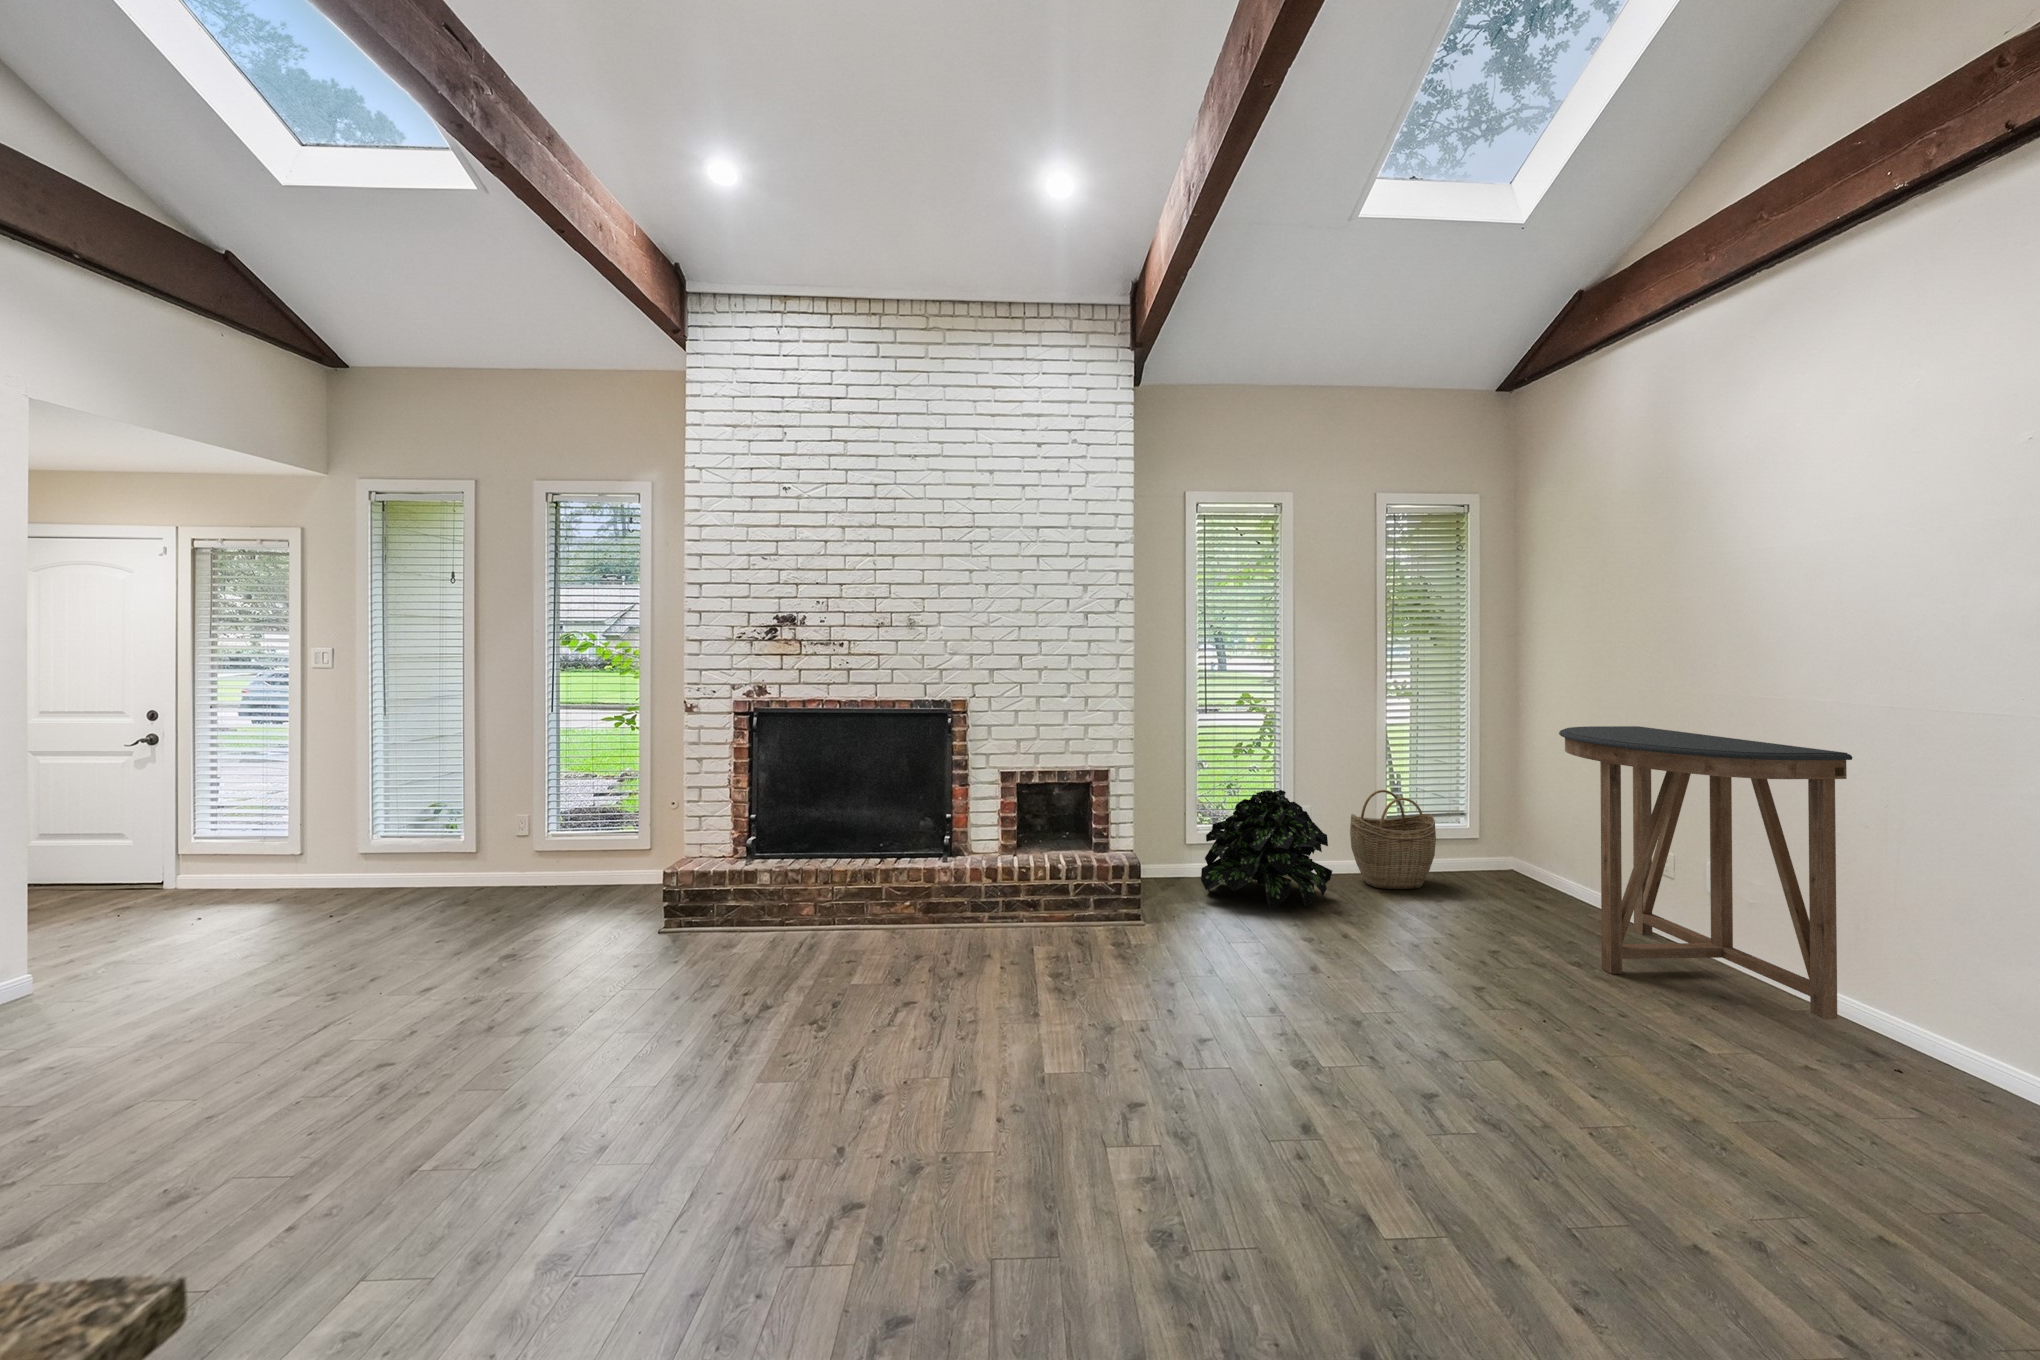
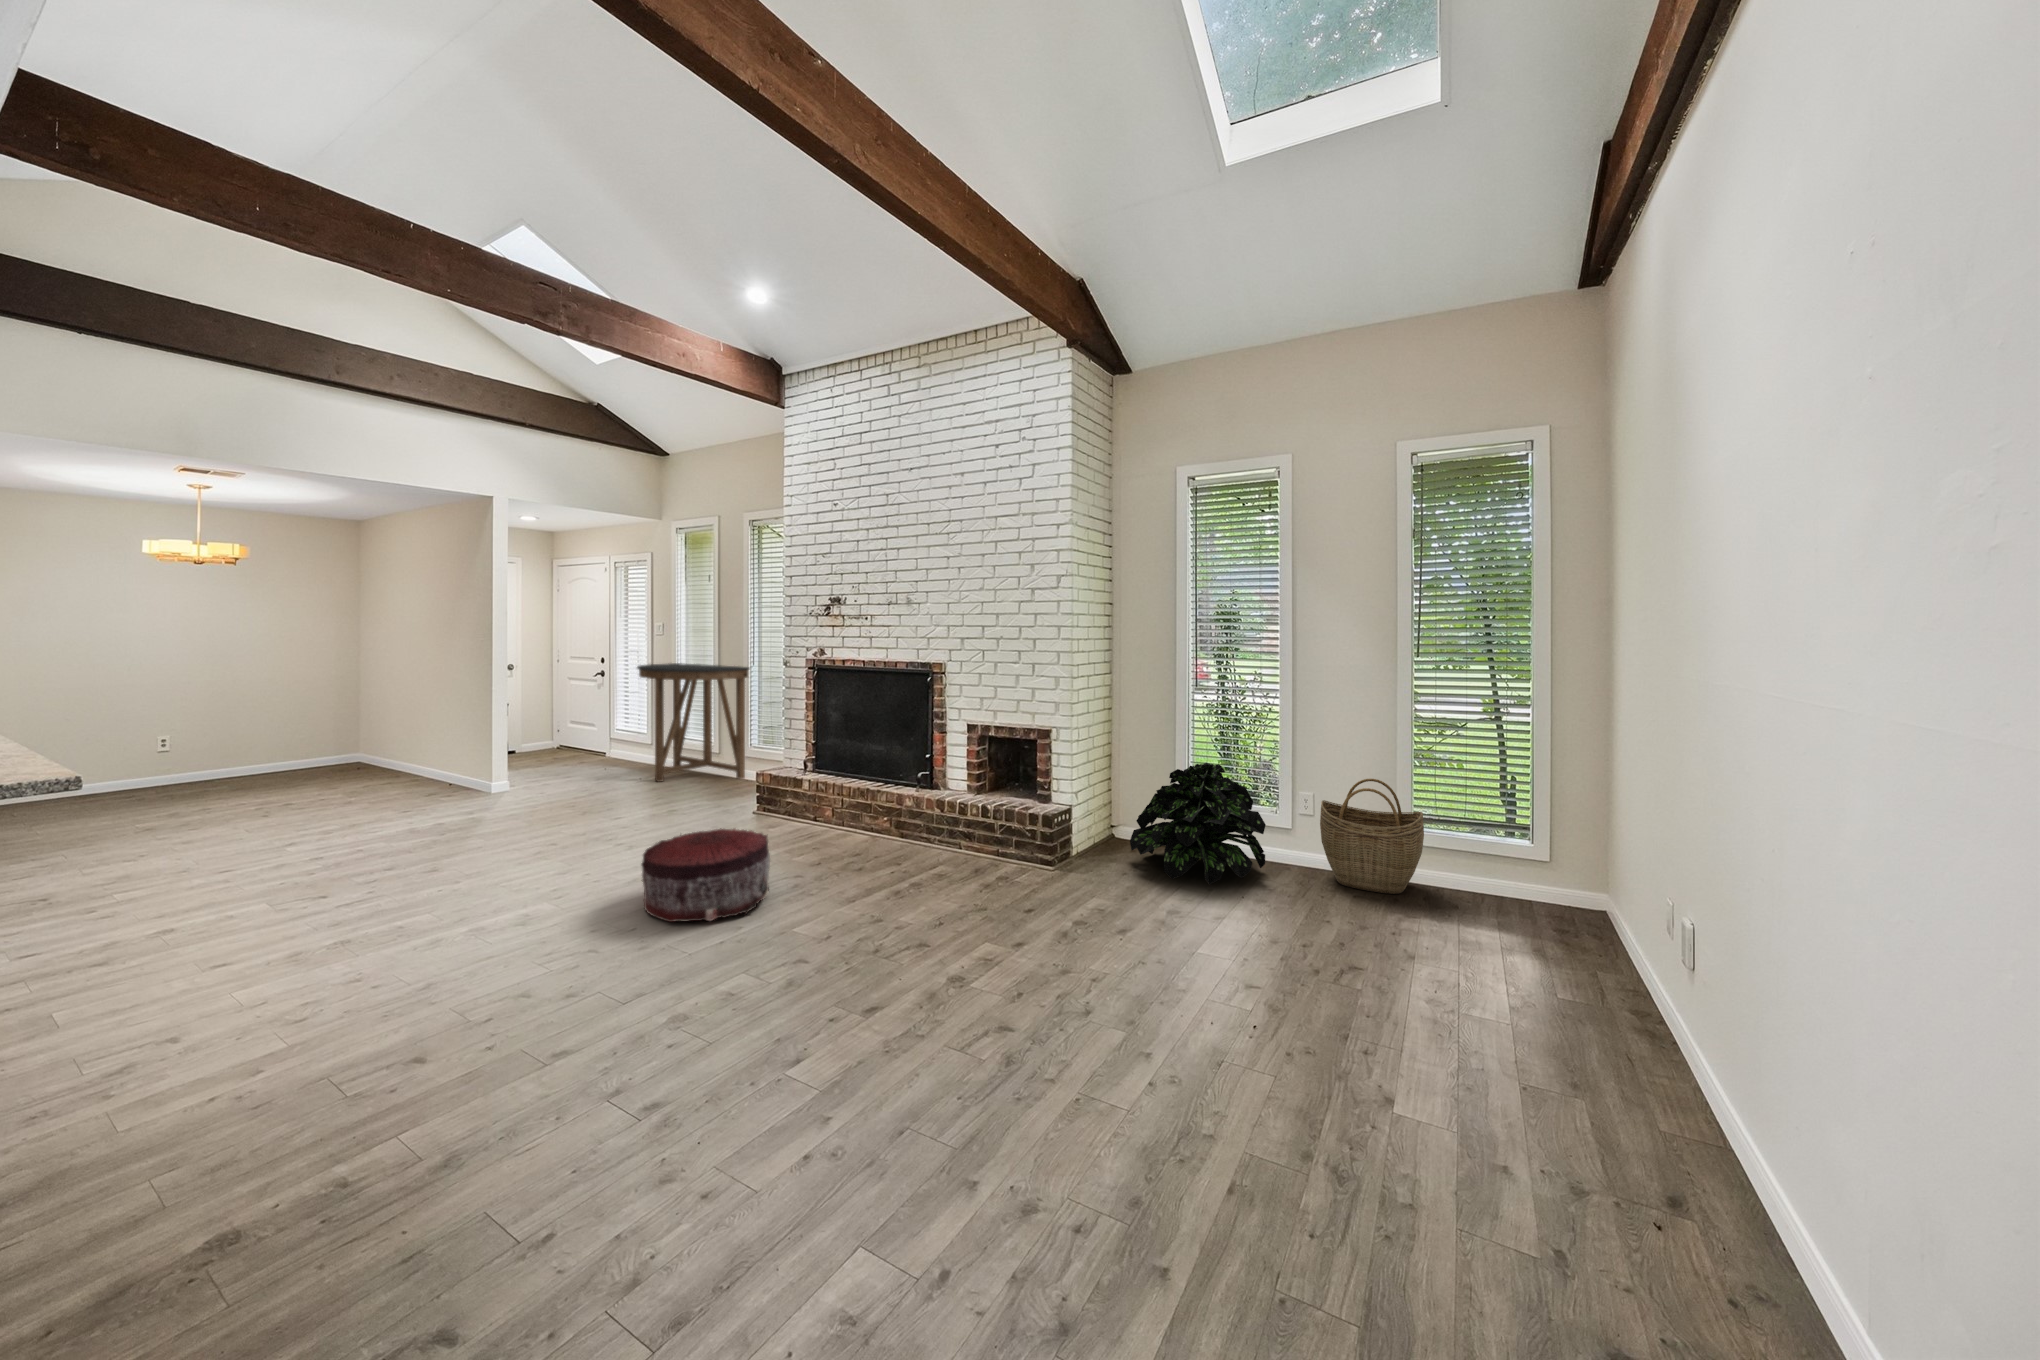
console table: present [1559,726,1852,1019] -> present [637,663,749,782]
pouf: none [767,939,954,1085] -> present [641,828,770,922]

